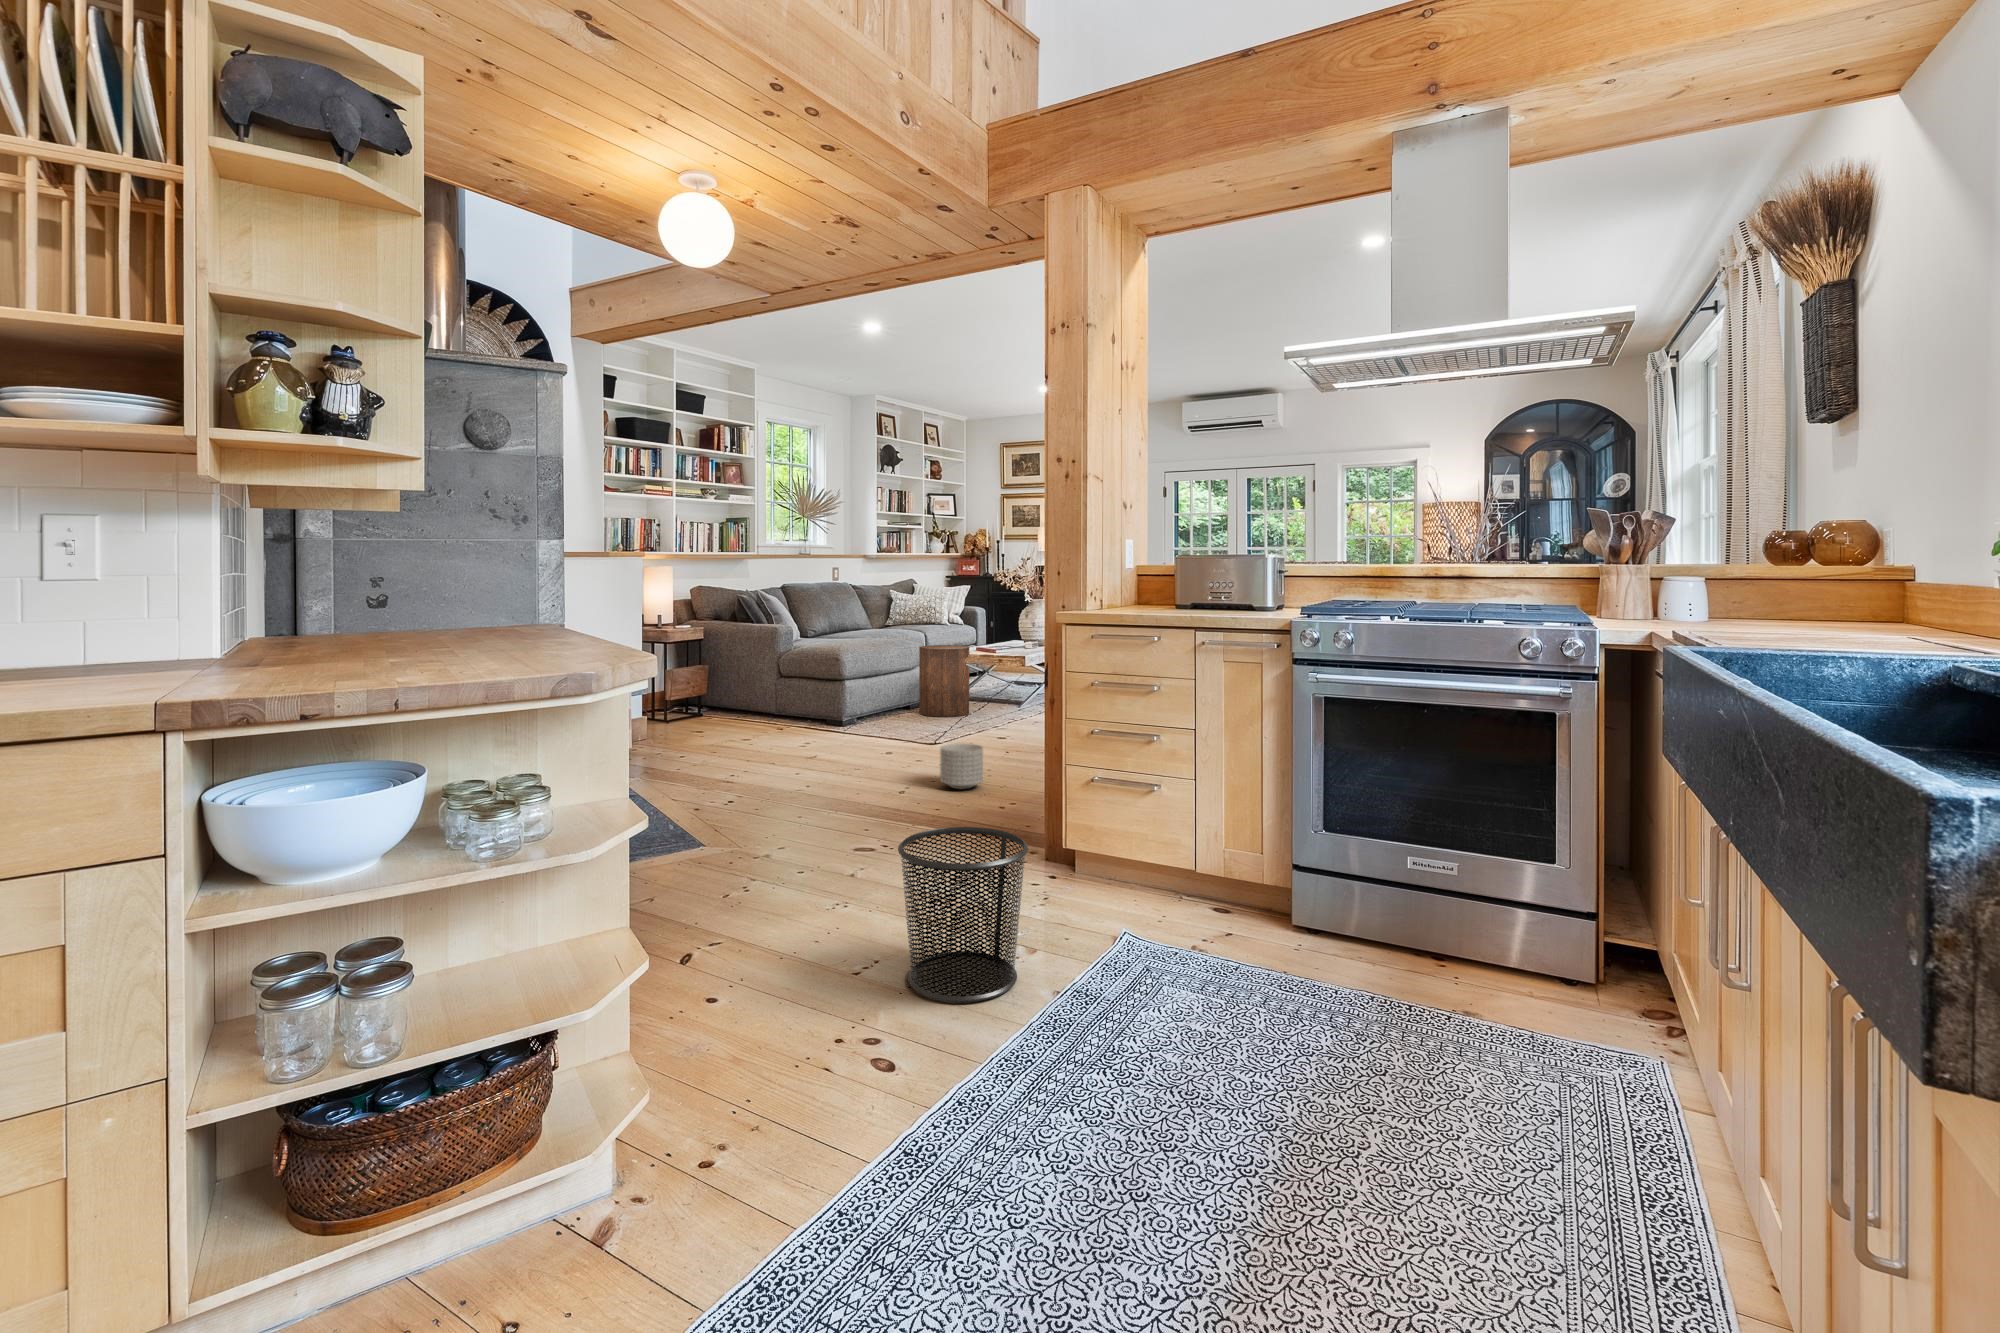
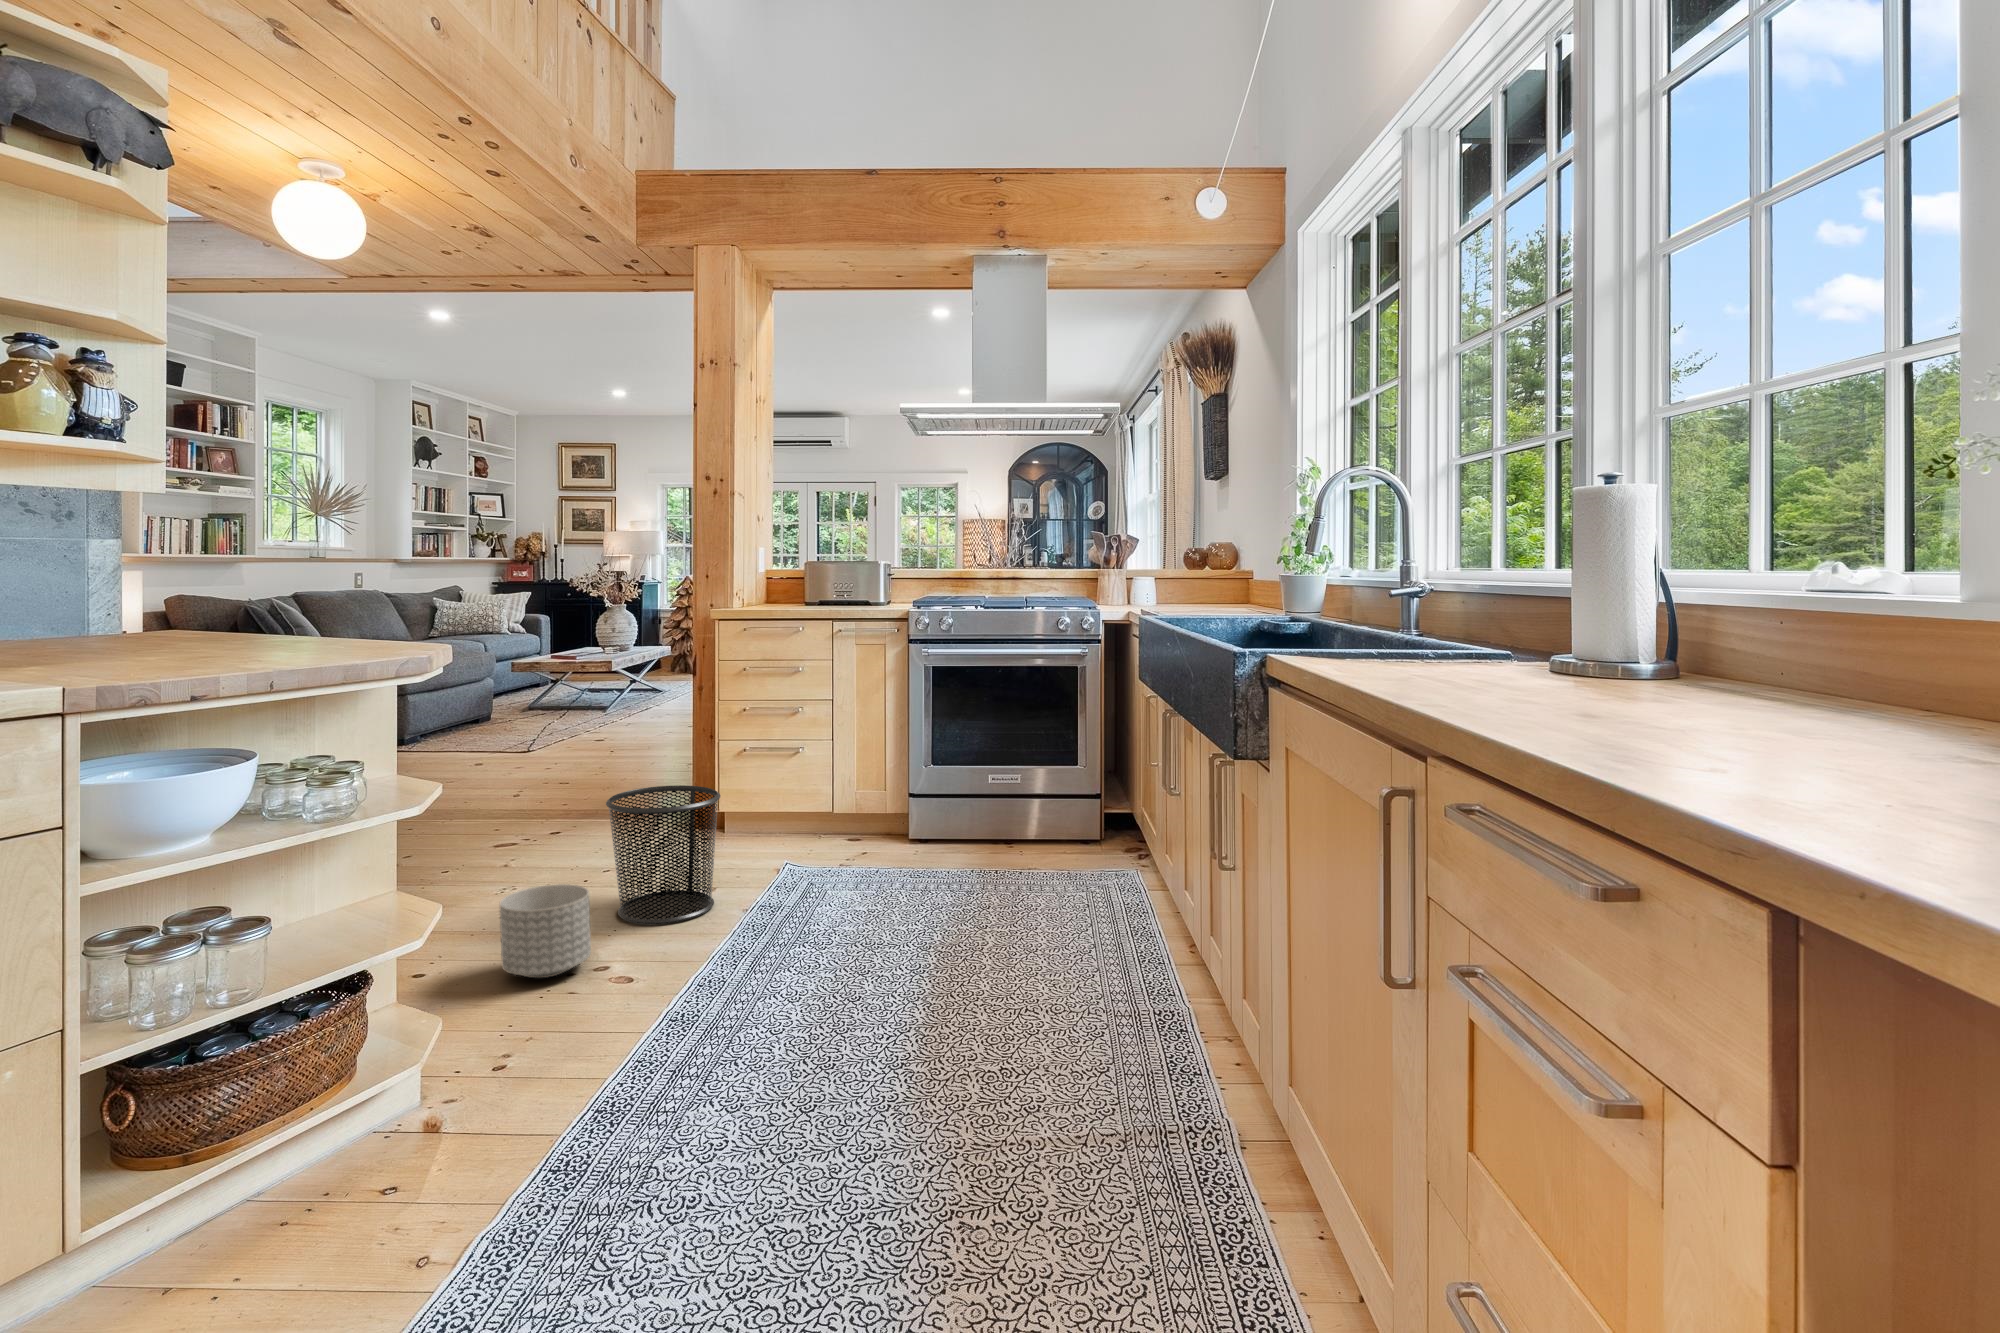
stool: present [919,645,969,717] -> none [497,654,557,728]
planter: present [940,743,983,789] -> present [500,884,591,978]

